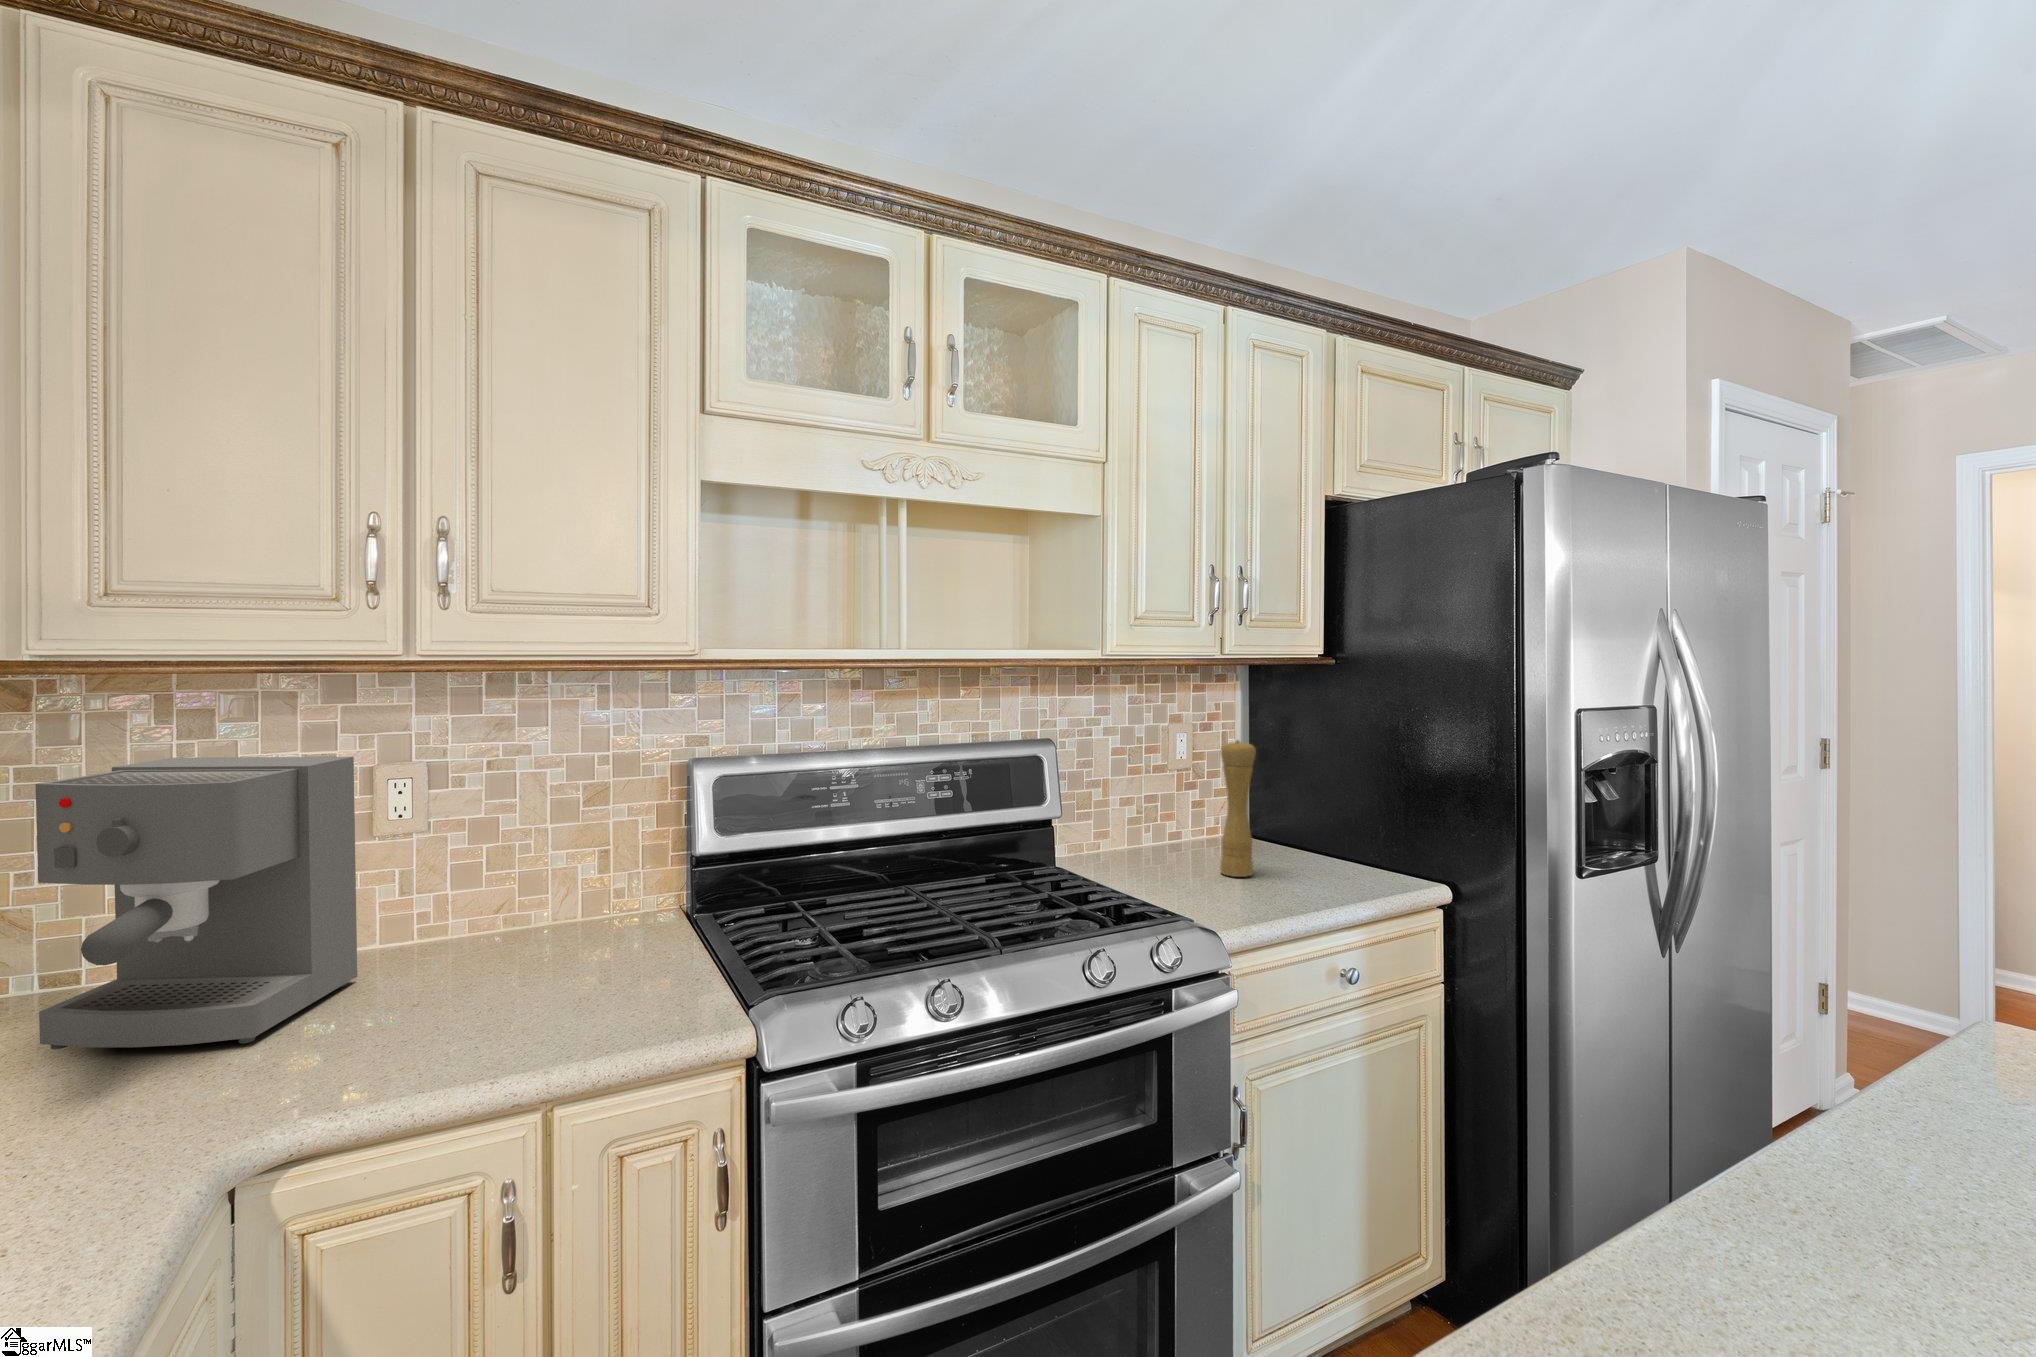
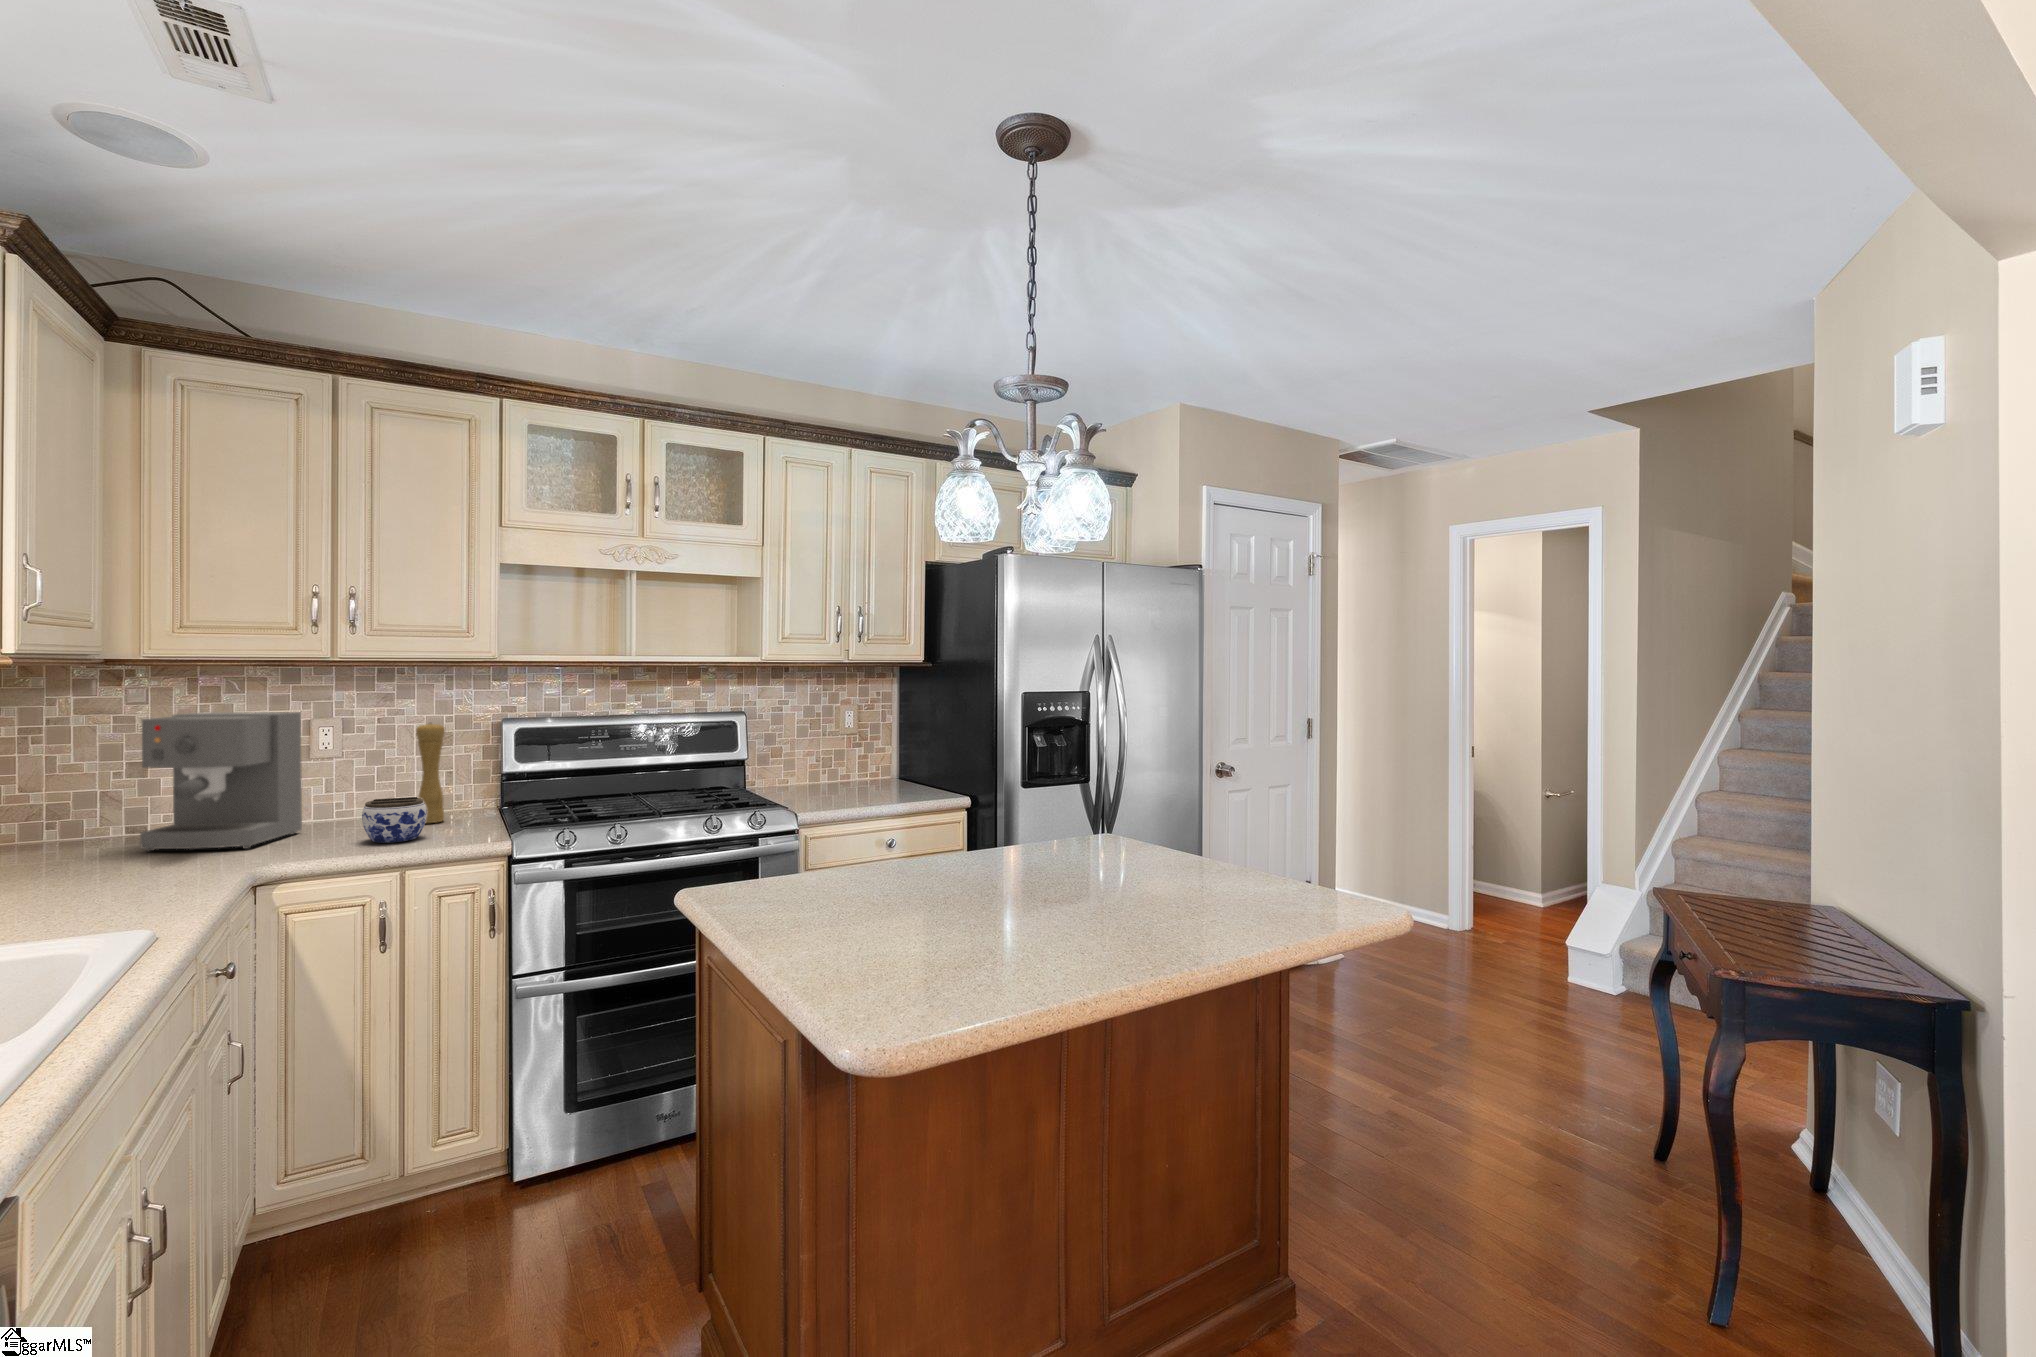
pepper mill: present [1220,740,1256,877] -> present [416,723,445,823]
jar: none [466,924,586,1025] -> present [362,797,427,843]

